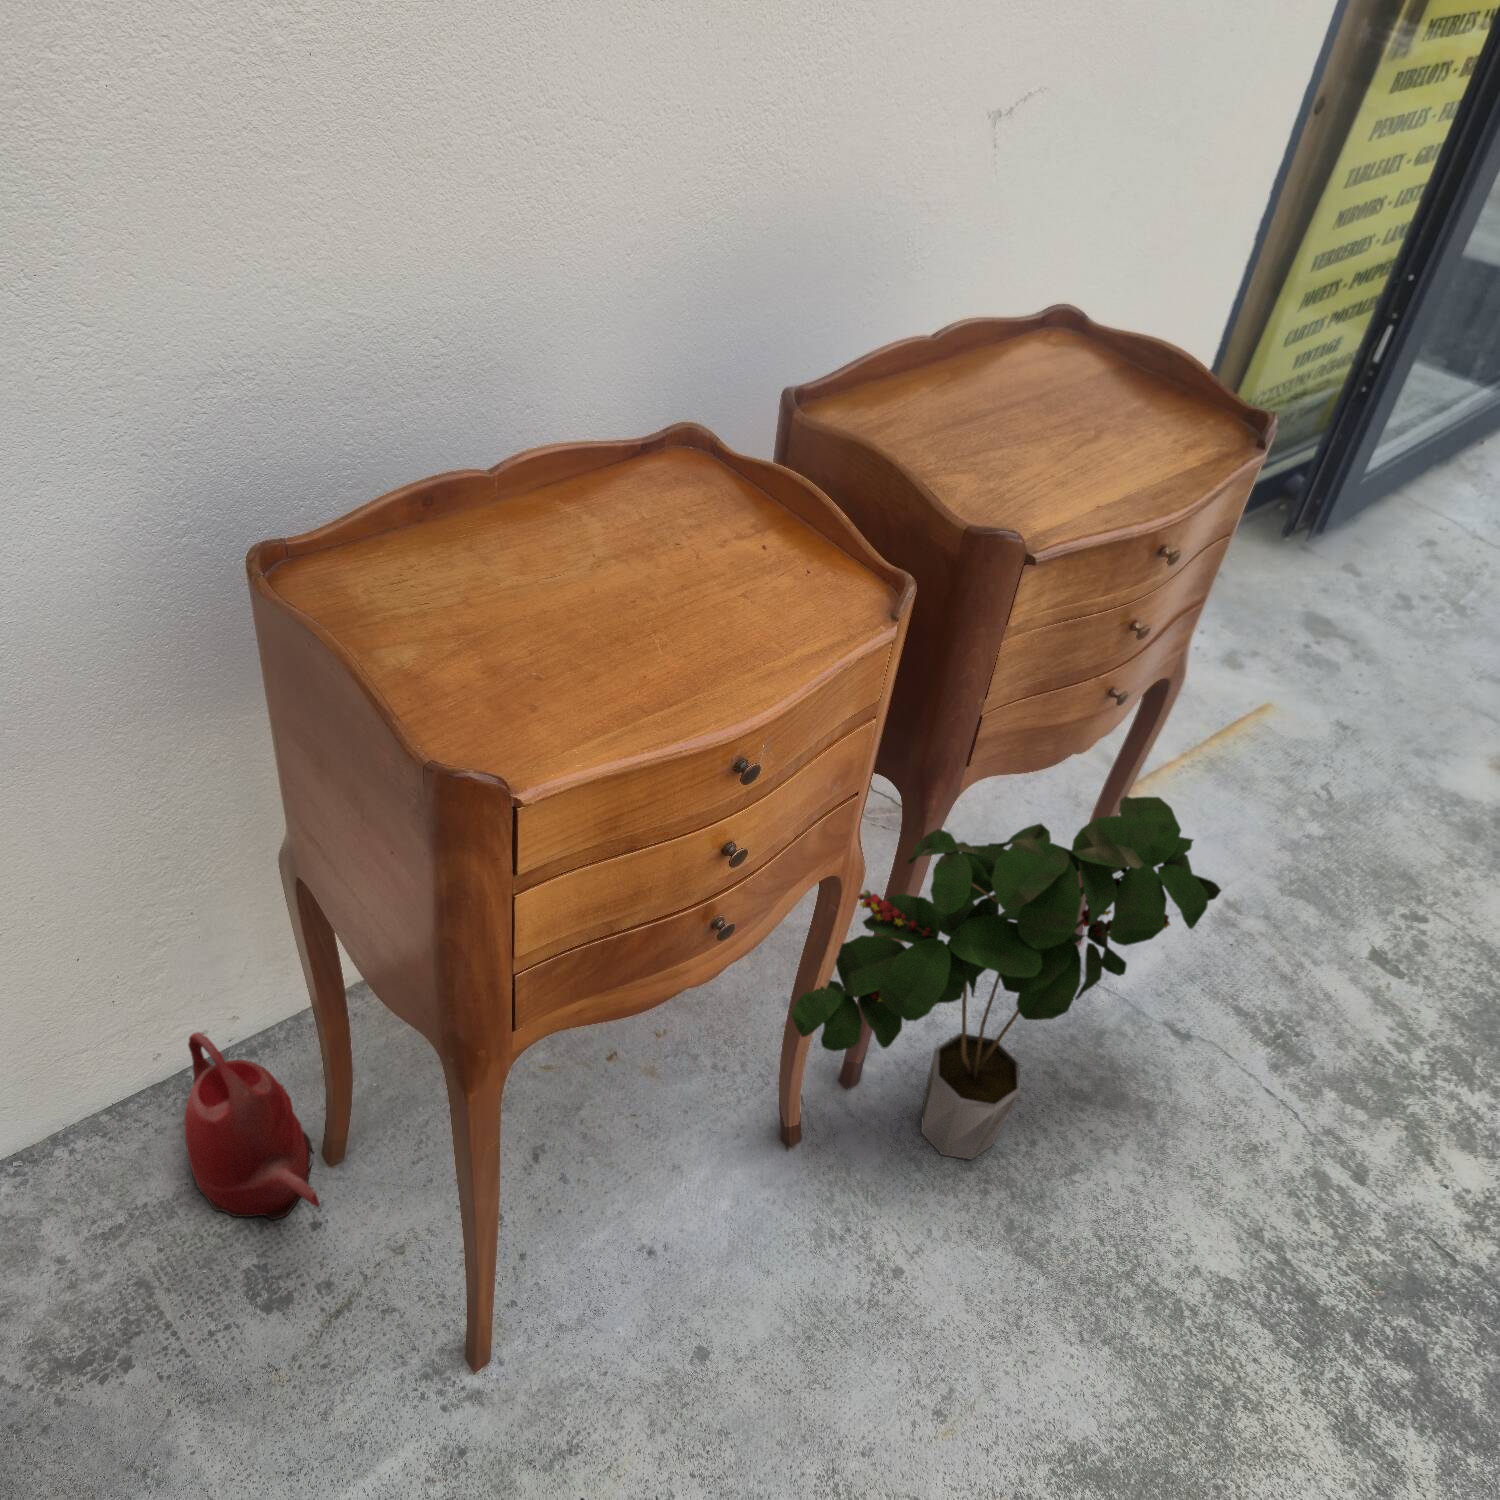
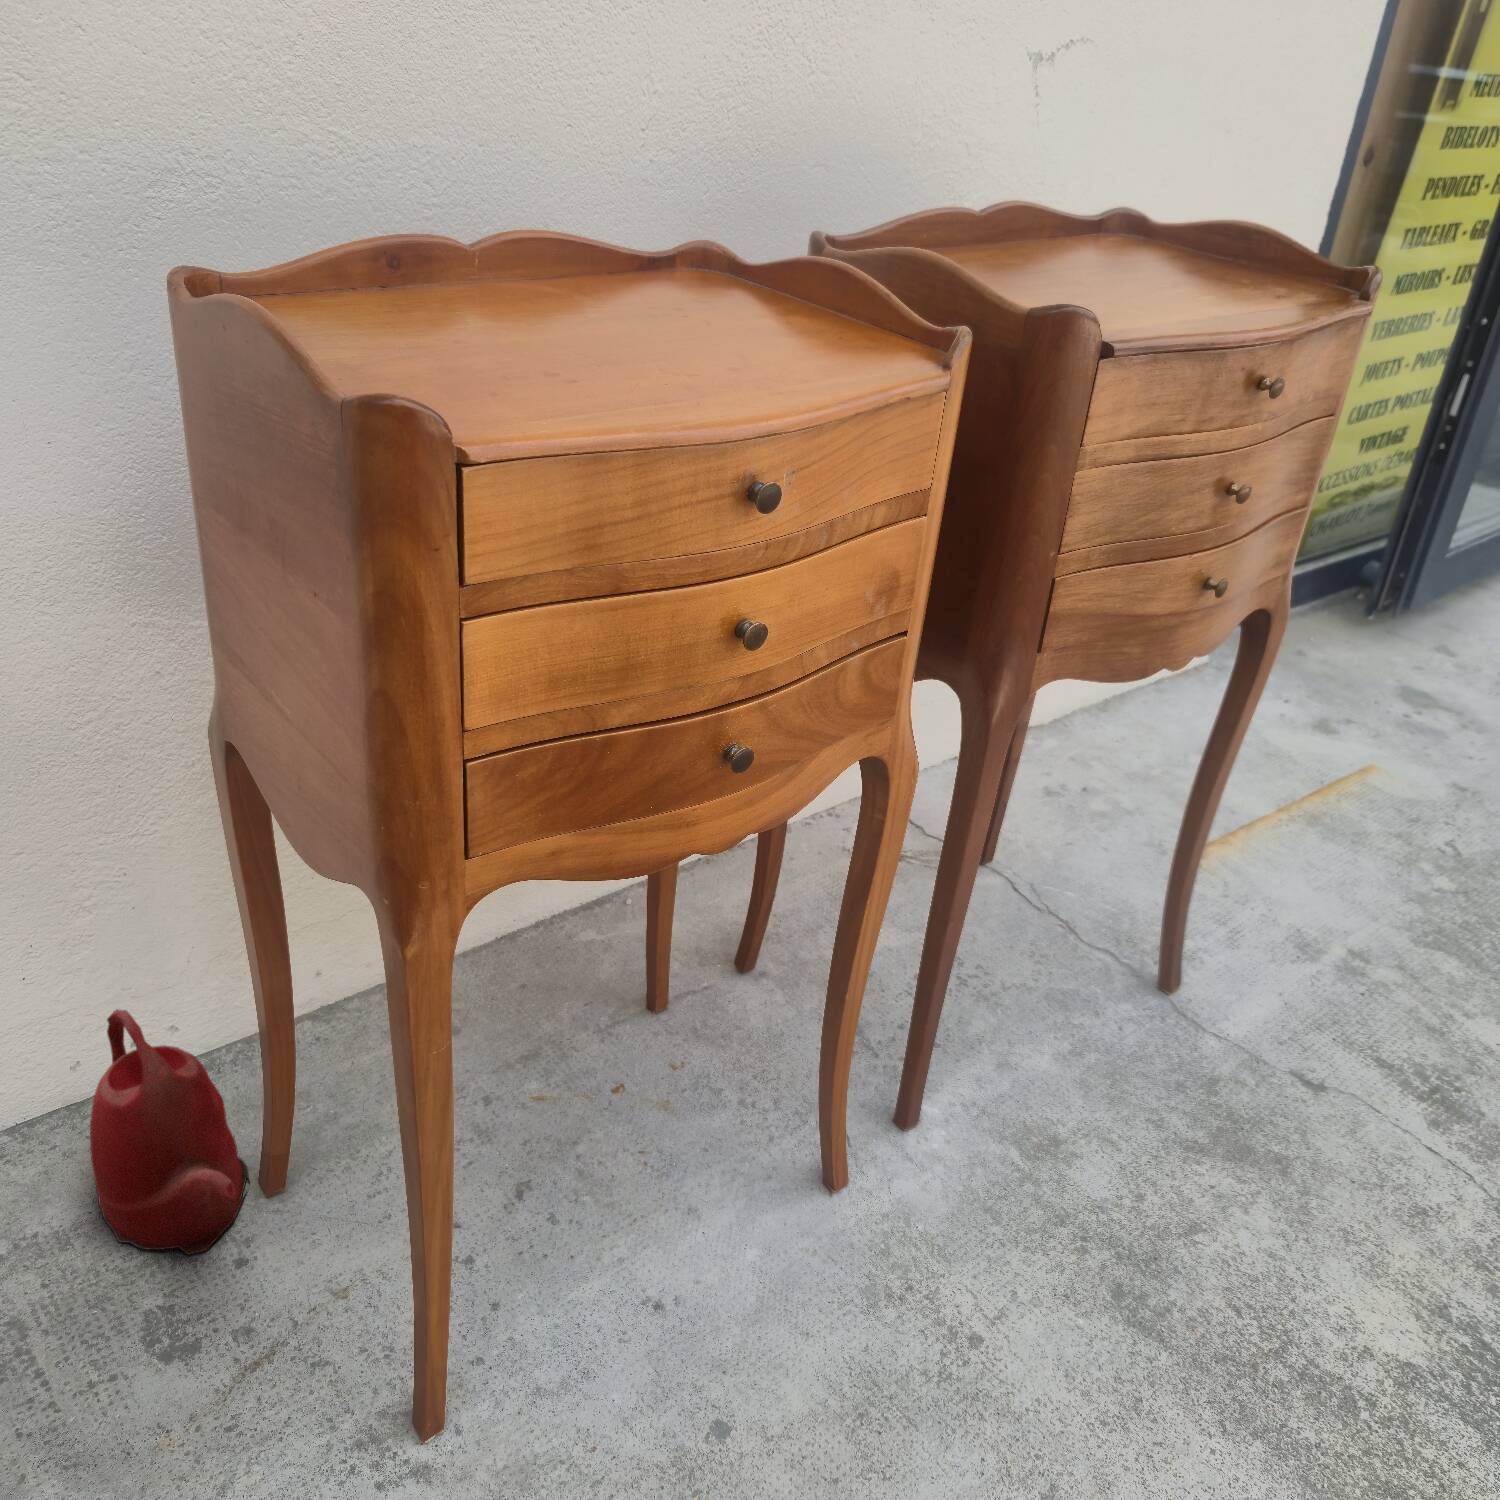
potted plant: present [792,796,1221,1160] -> none [834,723,1357,1214]

